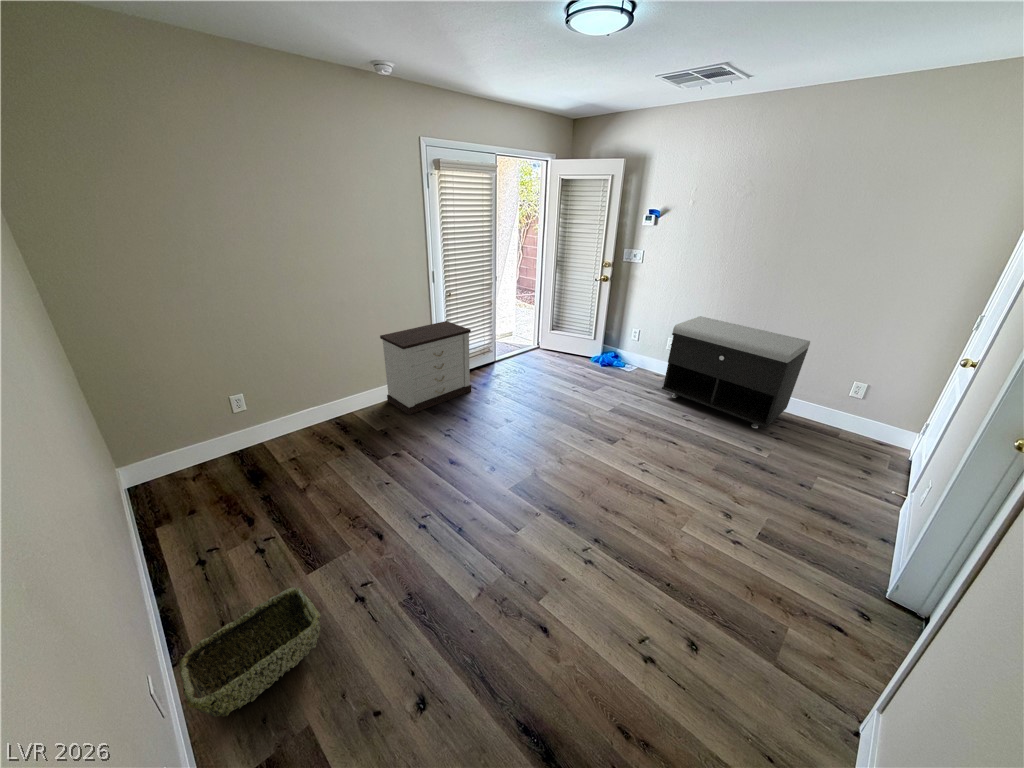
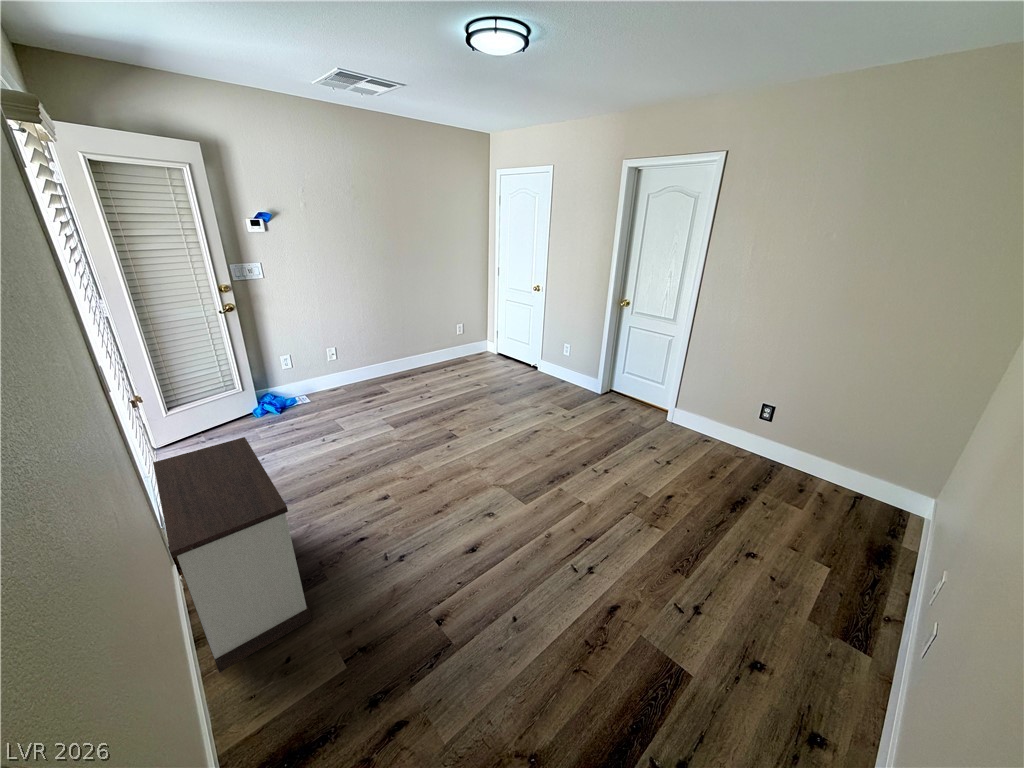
storage bench: present [662,316,810,429] -> none [356,305,464,393]
woven basket: present [179,587,321,717] -> none [744,591,891,726]

